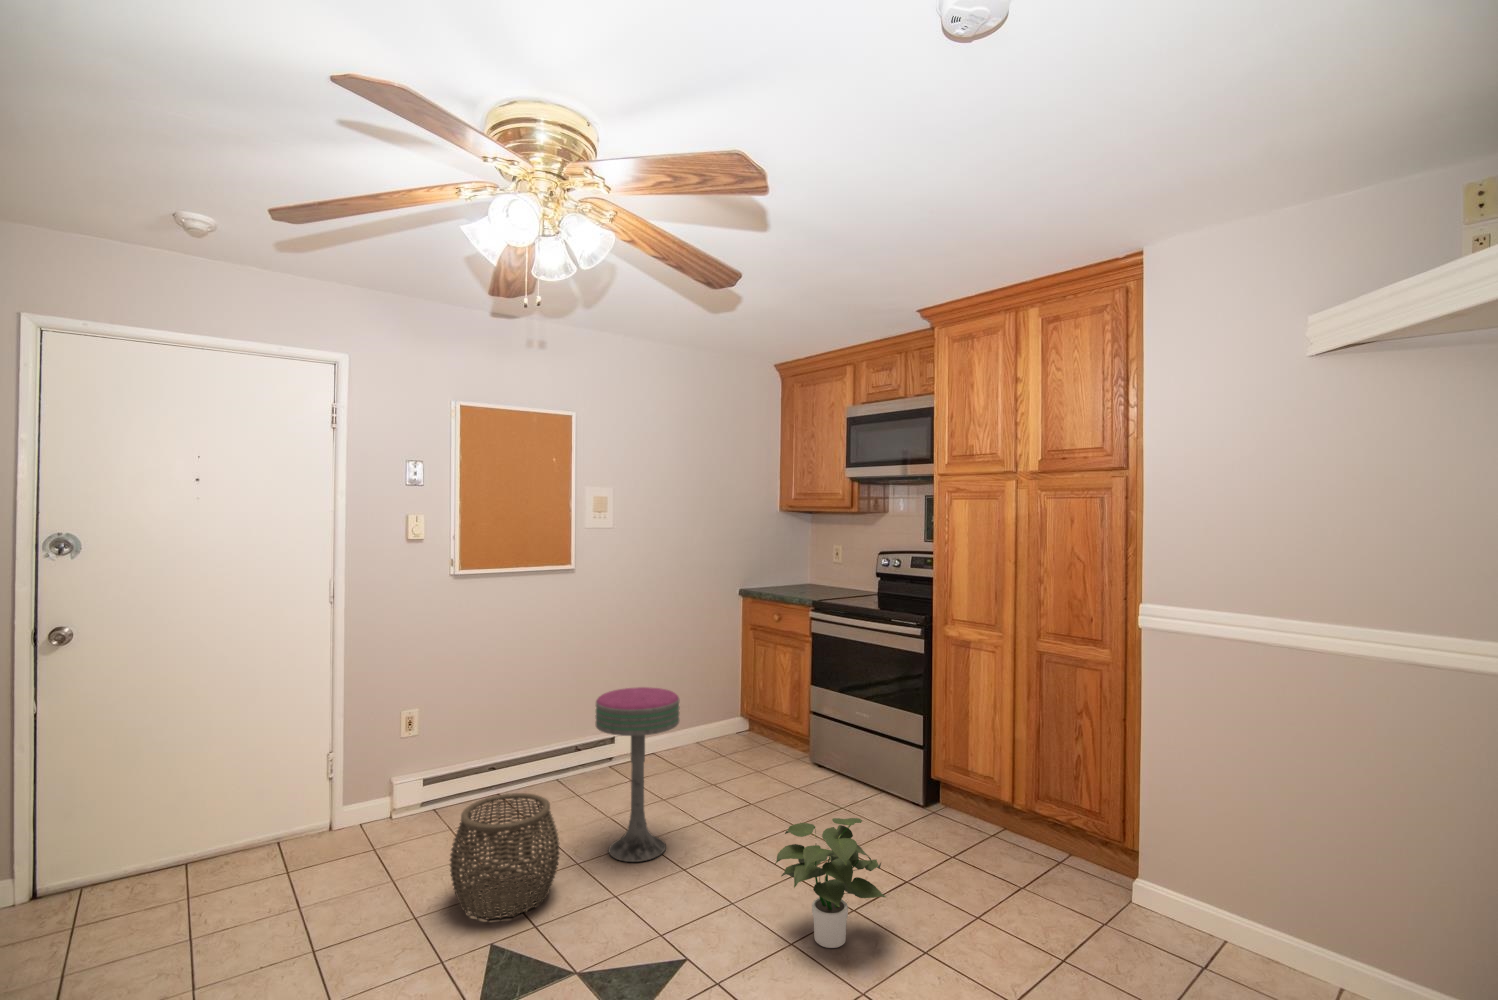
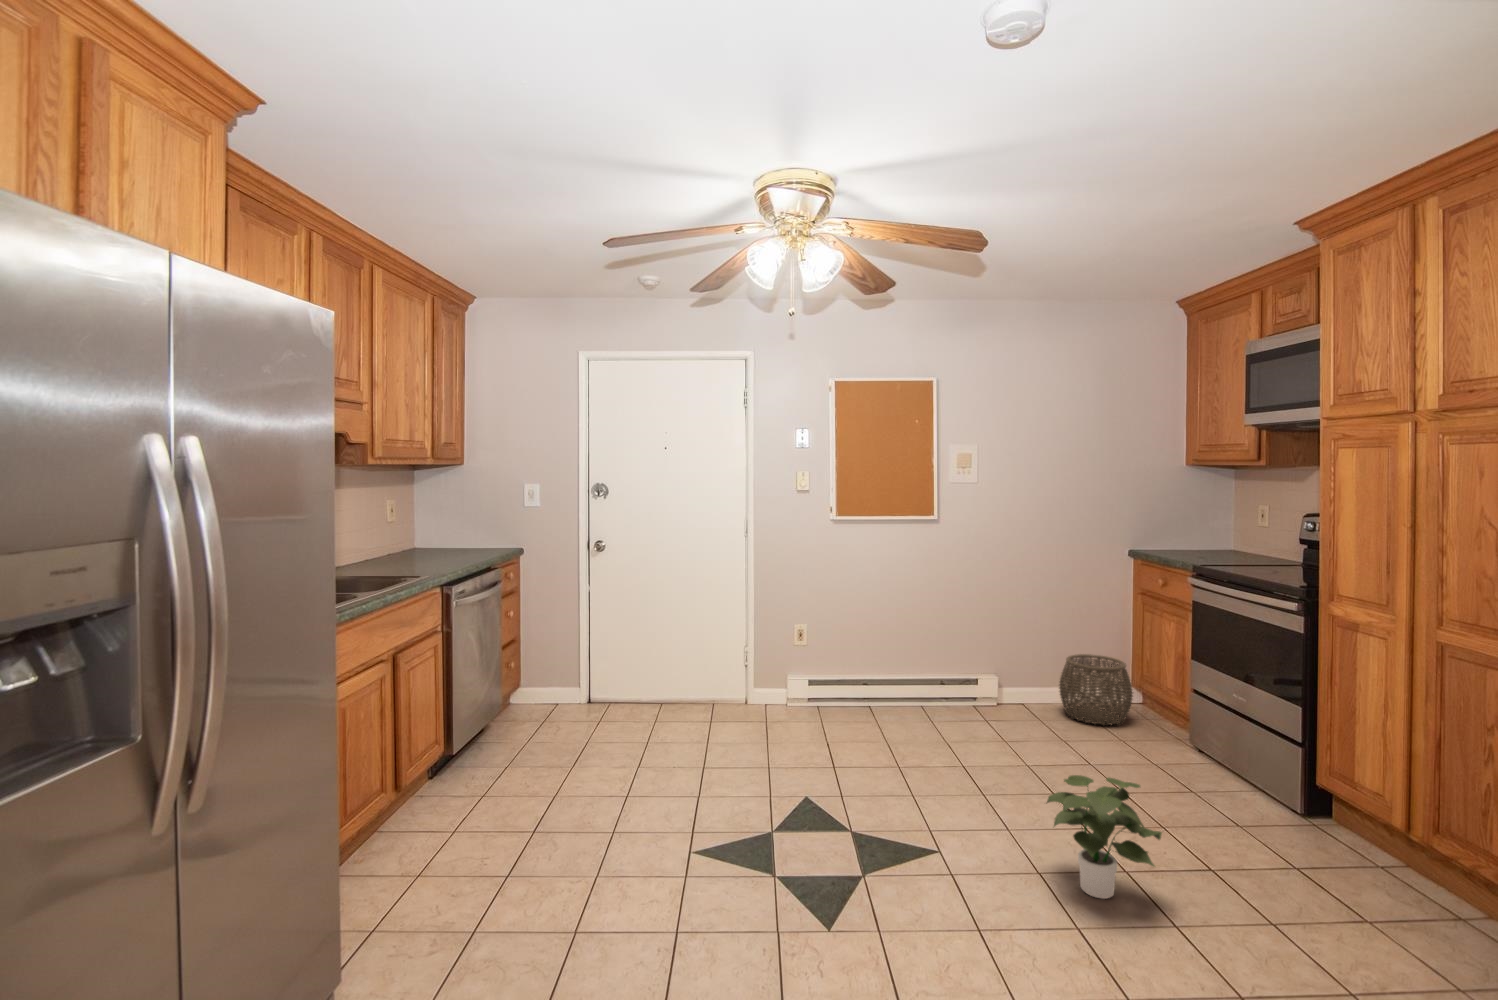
bar stool: present [596,687,680,862] -> none [920,629,998,781]
woven basket: present [450,793,560,920] -> present [1059,654,1133,725]

